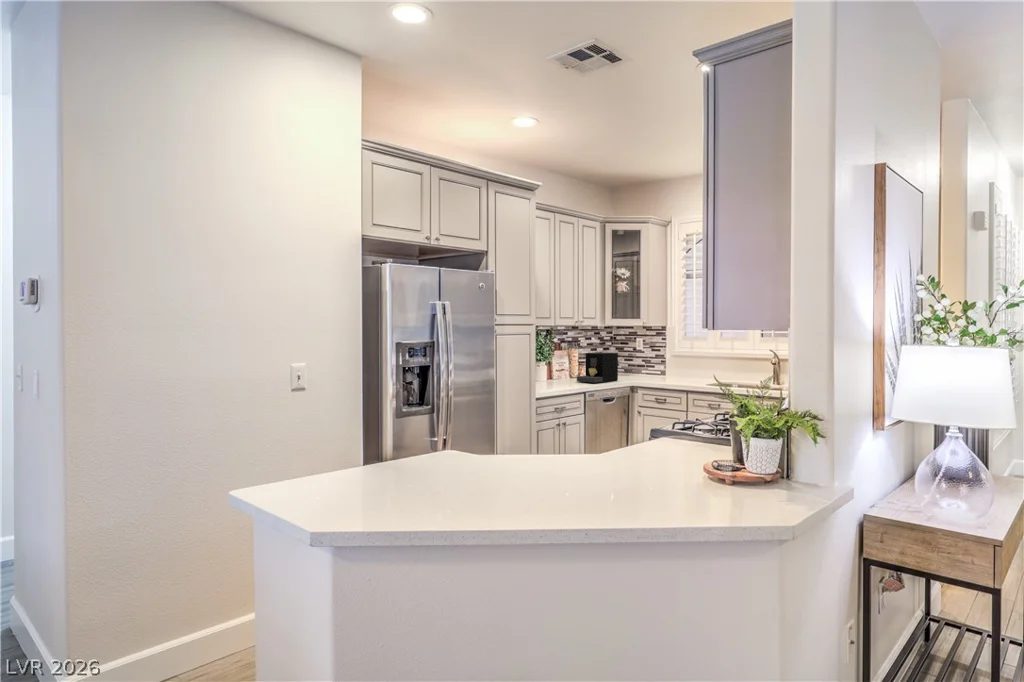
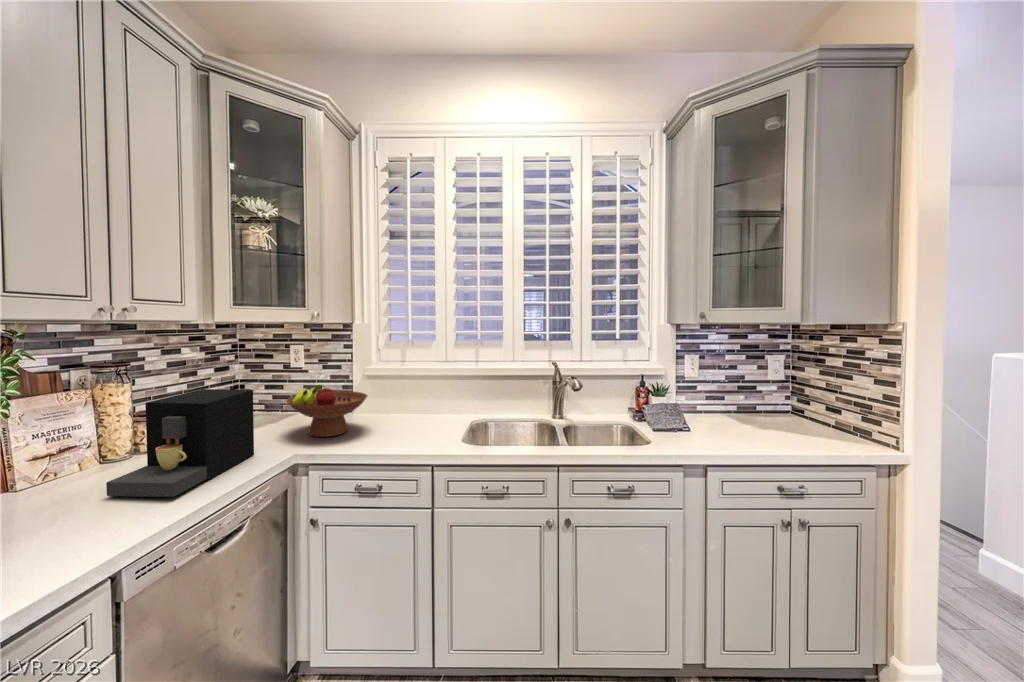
fruit bowl: none [631,356,668,380] -> present [286,385,367,437]

